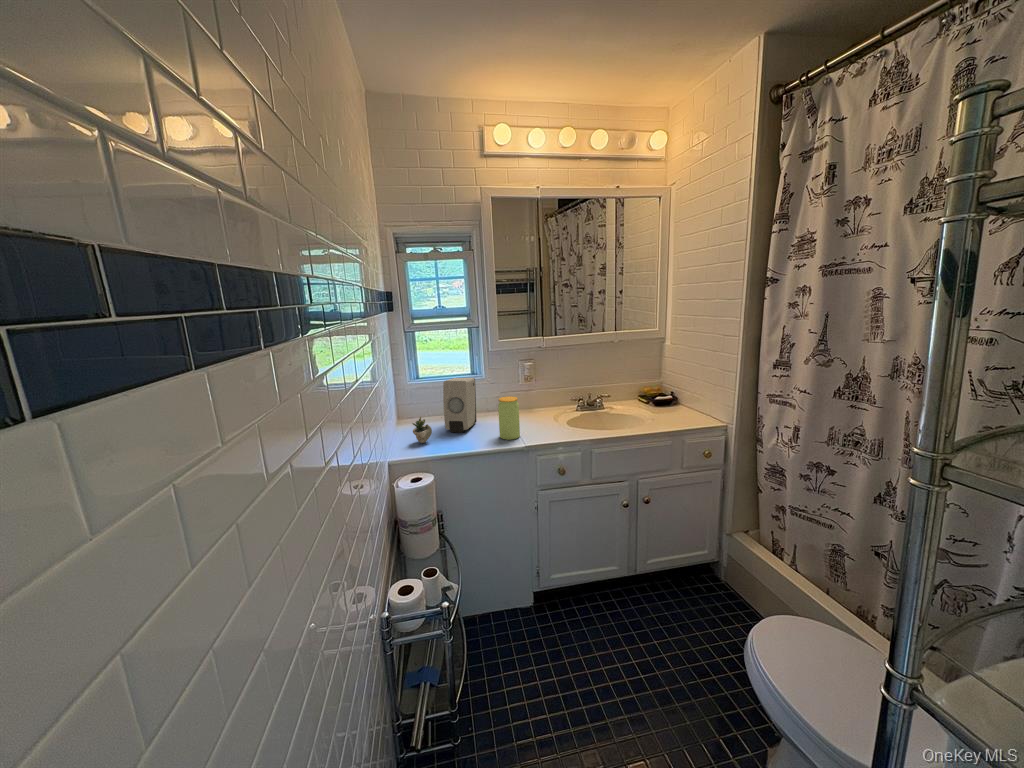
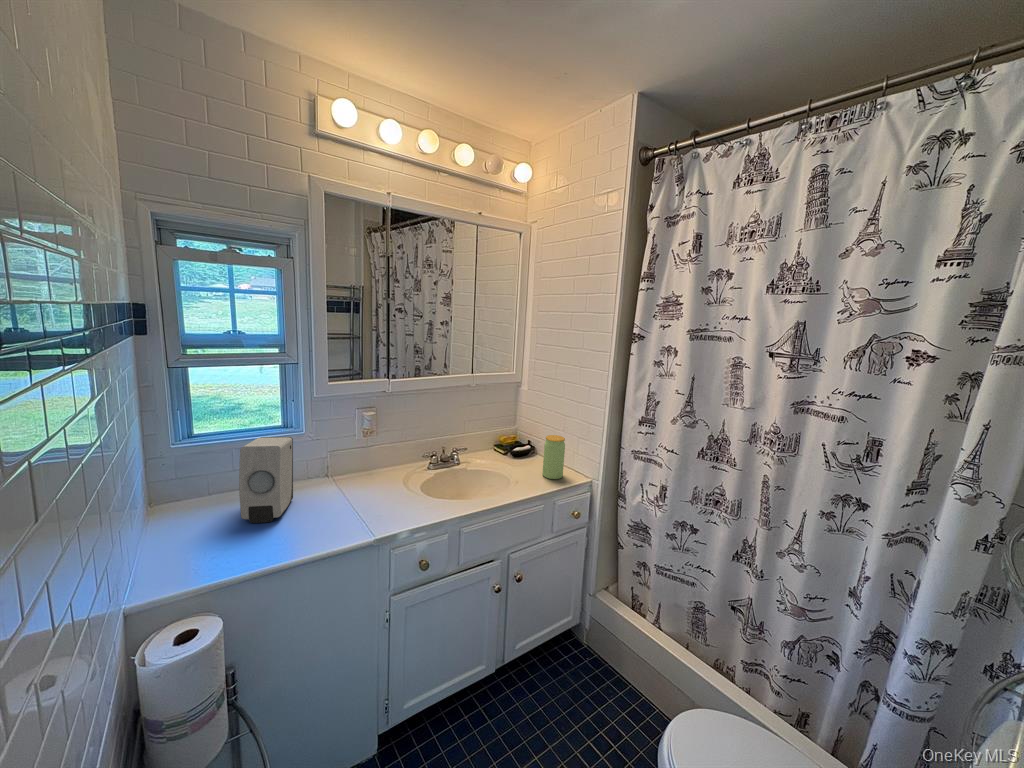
jar: present [498,396,520,440] -> present [542,435,565,479]
succulent plant: present [412,417,442,443] -> none [178,511,238,554]

